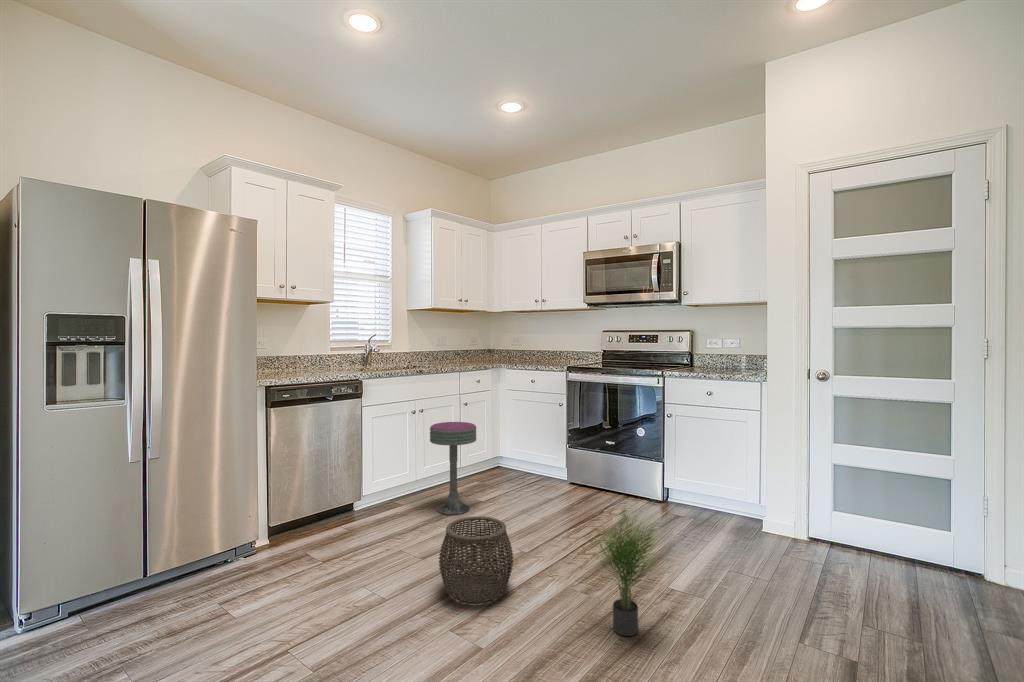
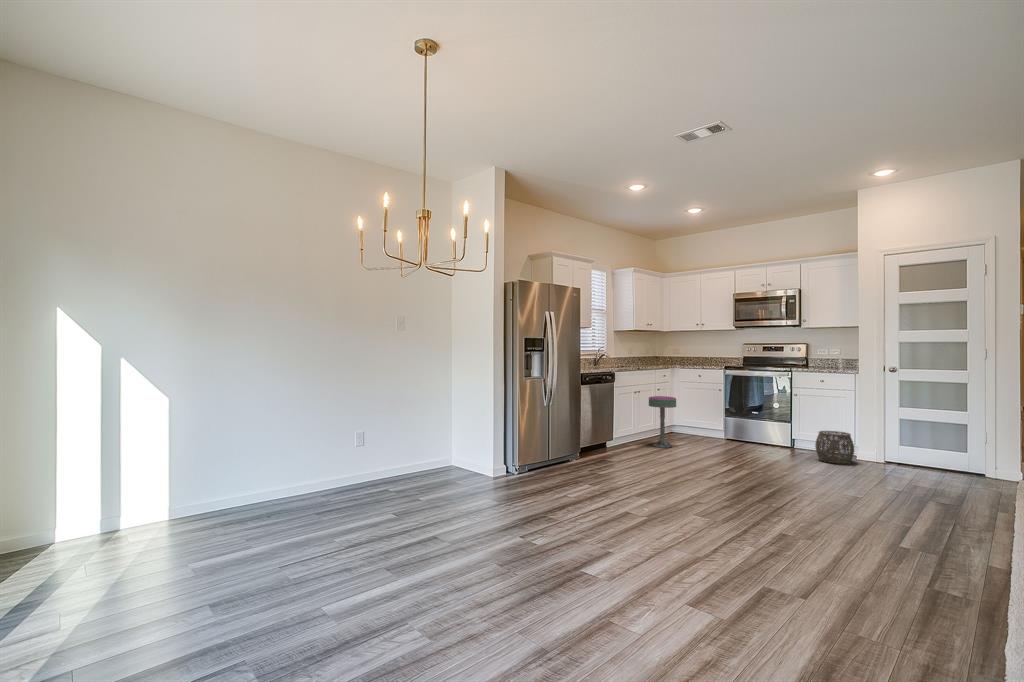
potted plant: present [596,510,654,636] -> none [764,424,806,481]
woven basket: present [439,516,513,603] -> present [815,431,854,464]

